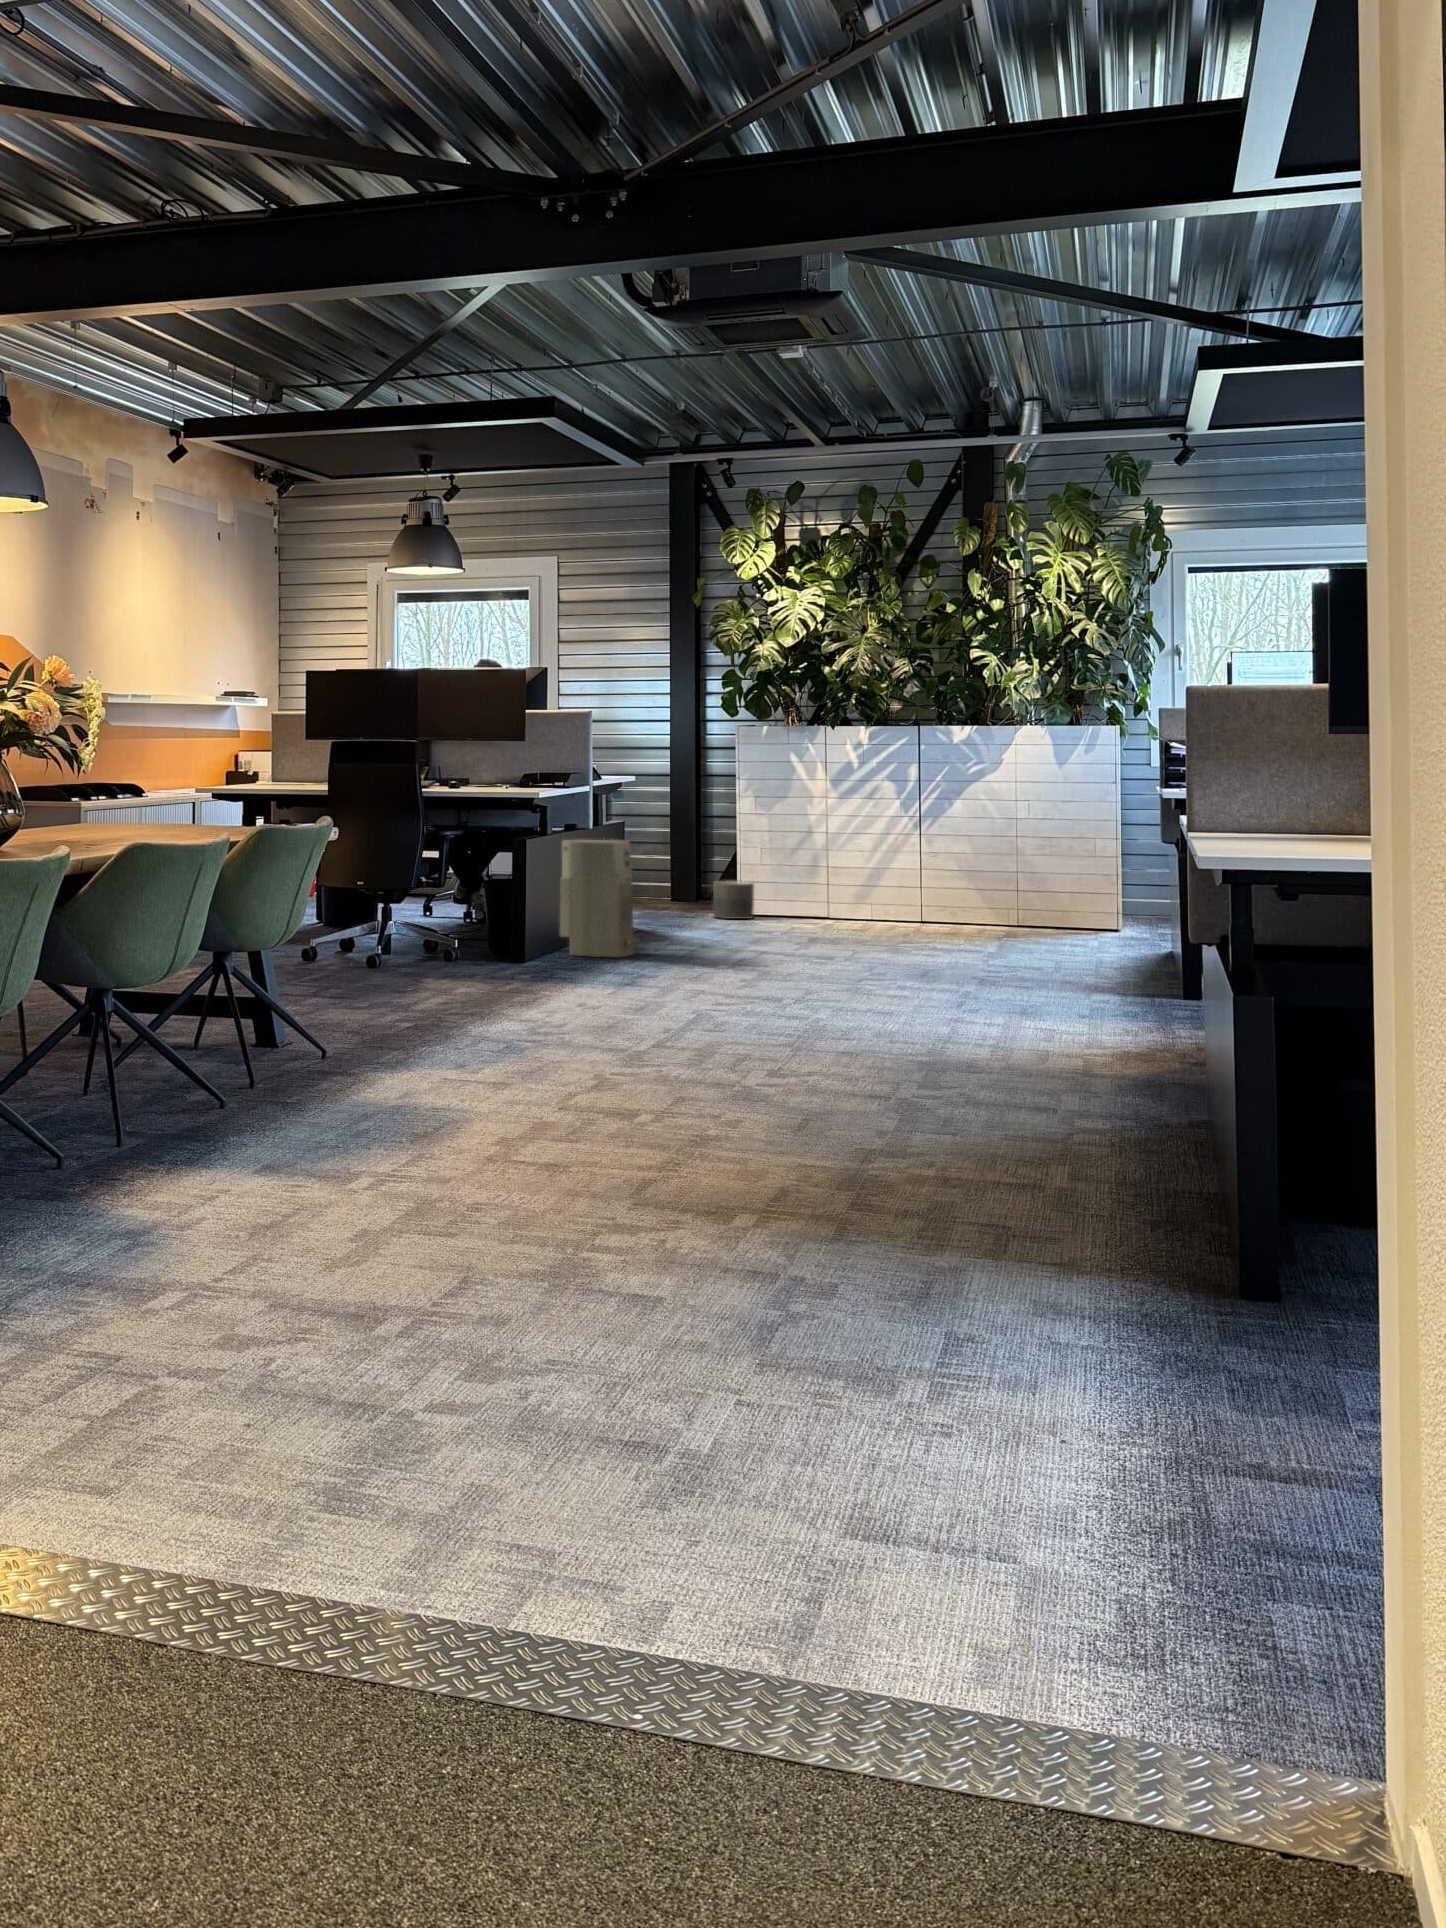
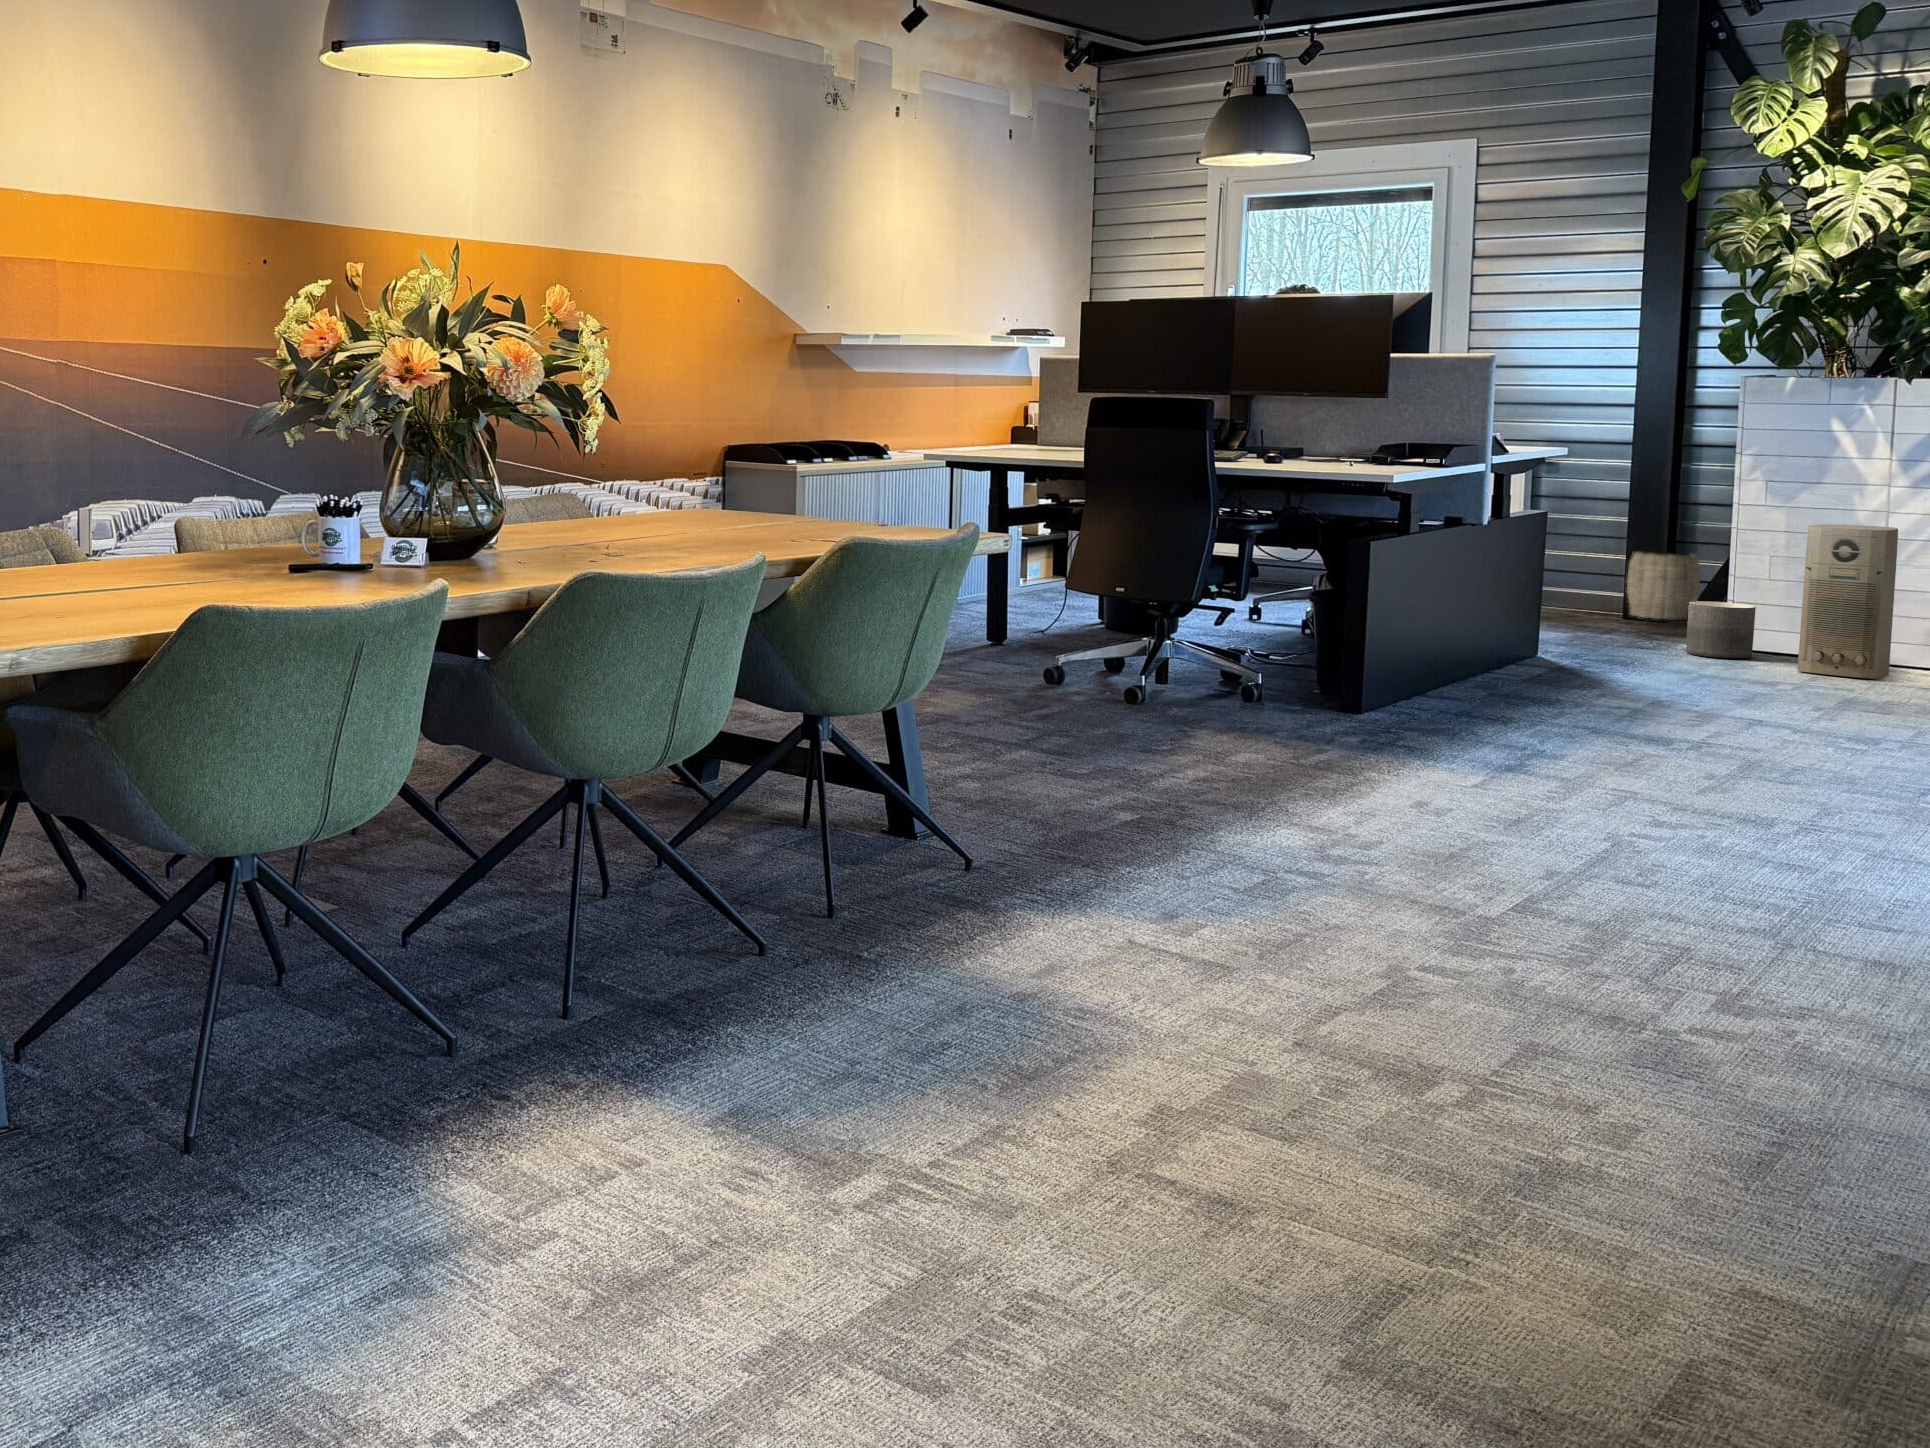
air purifier: present [560,840,639,958] -> present [1797,524,1898,679]
woven basket: none [671,852,716,899] -> present [1627,553,1700,620]

